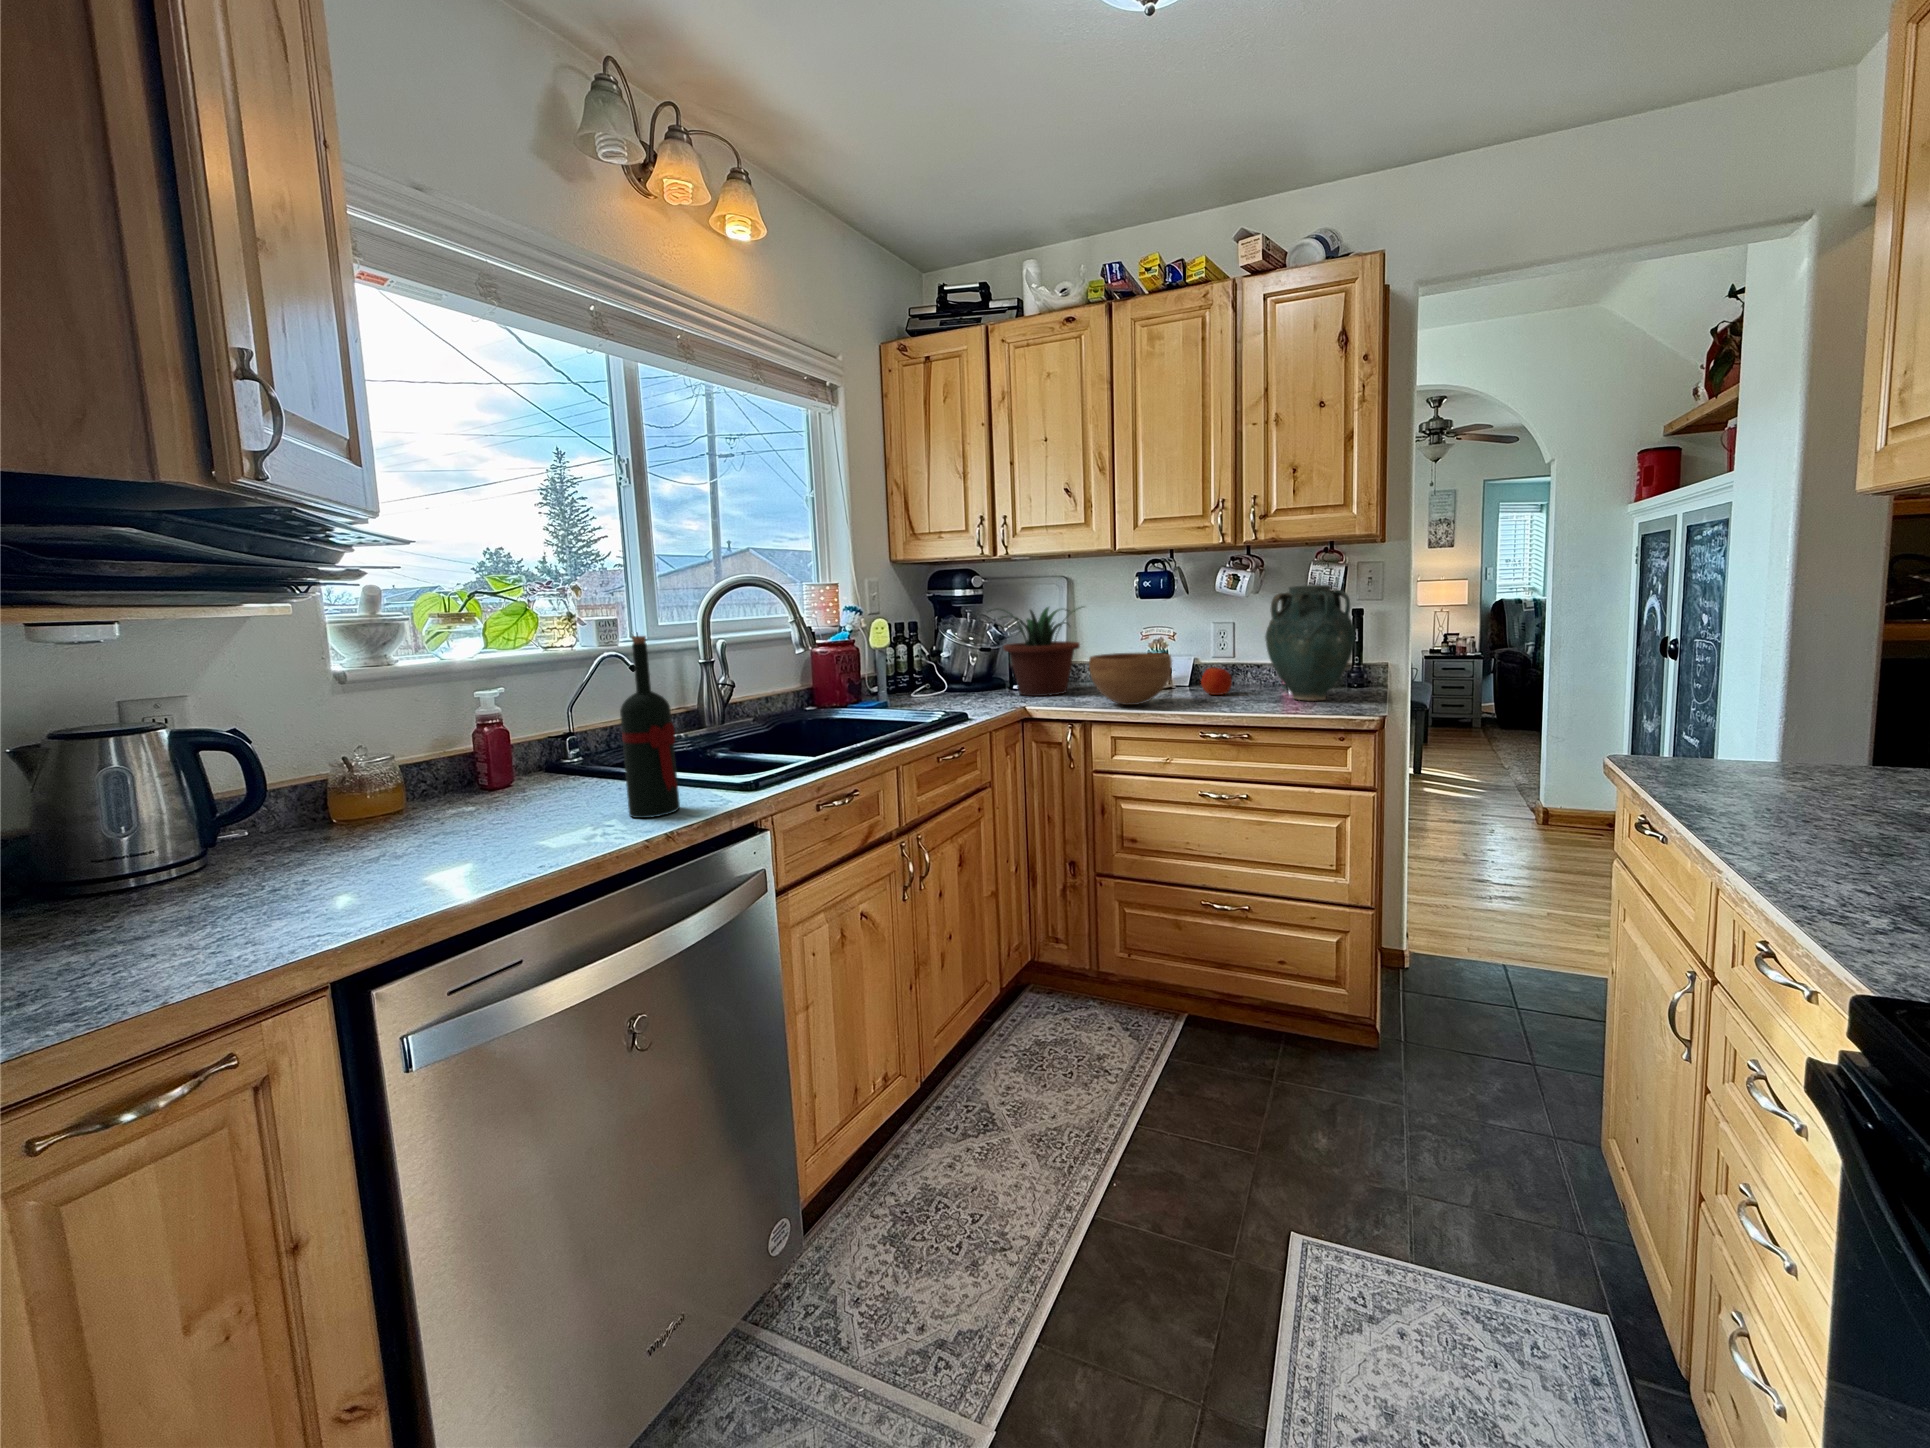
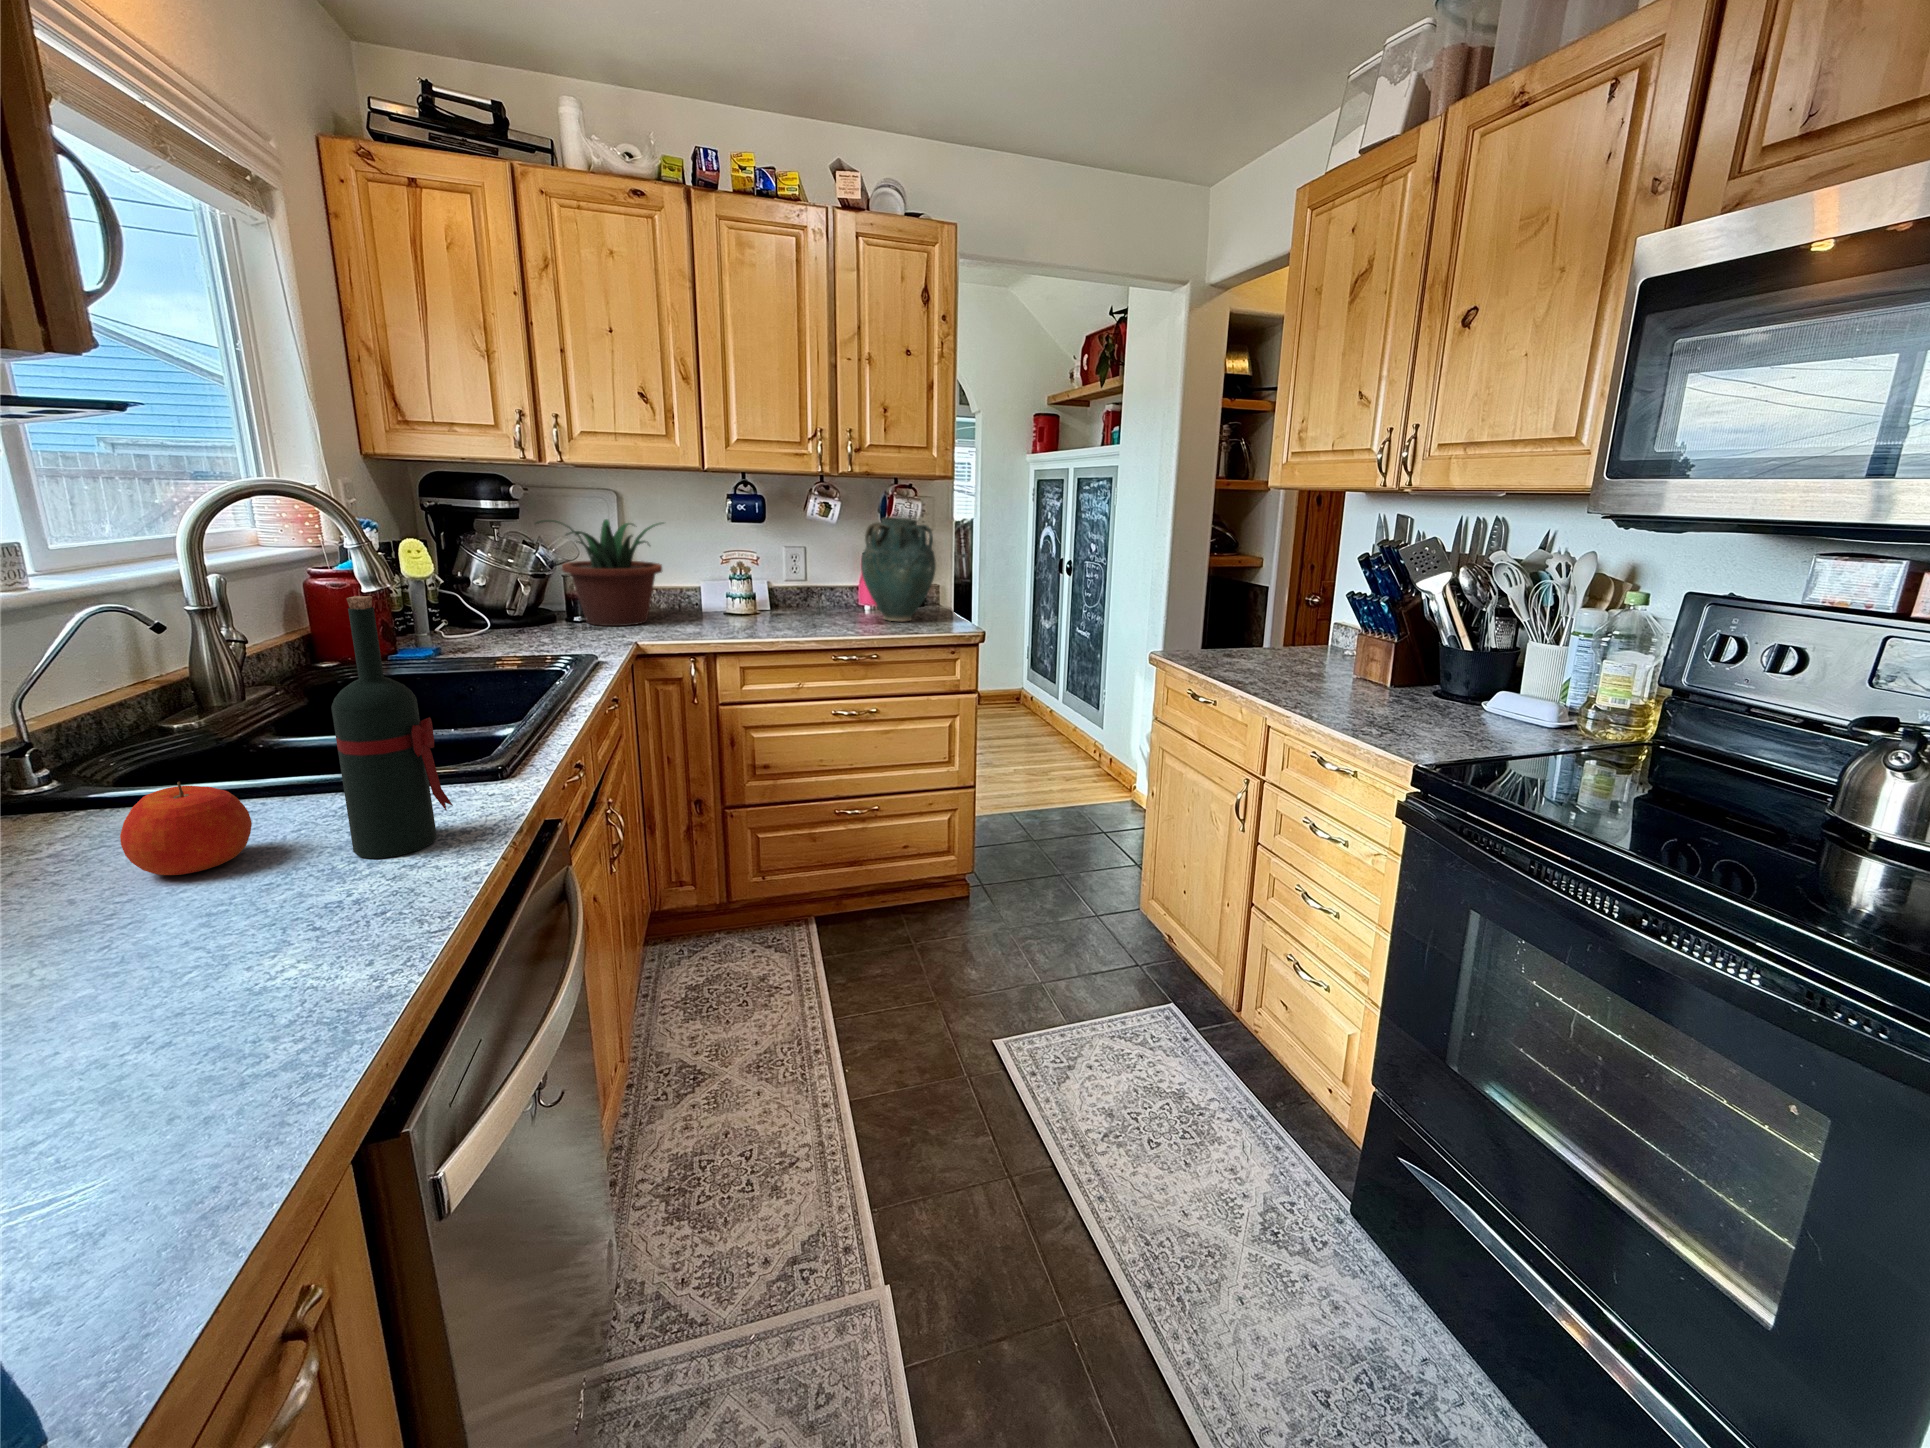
bowl: present [1089,653,1172,705] -> none [703,578,793,634]
apple: present [1201,667,1232,695] -> present [120,782,252,875]

